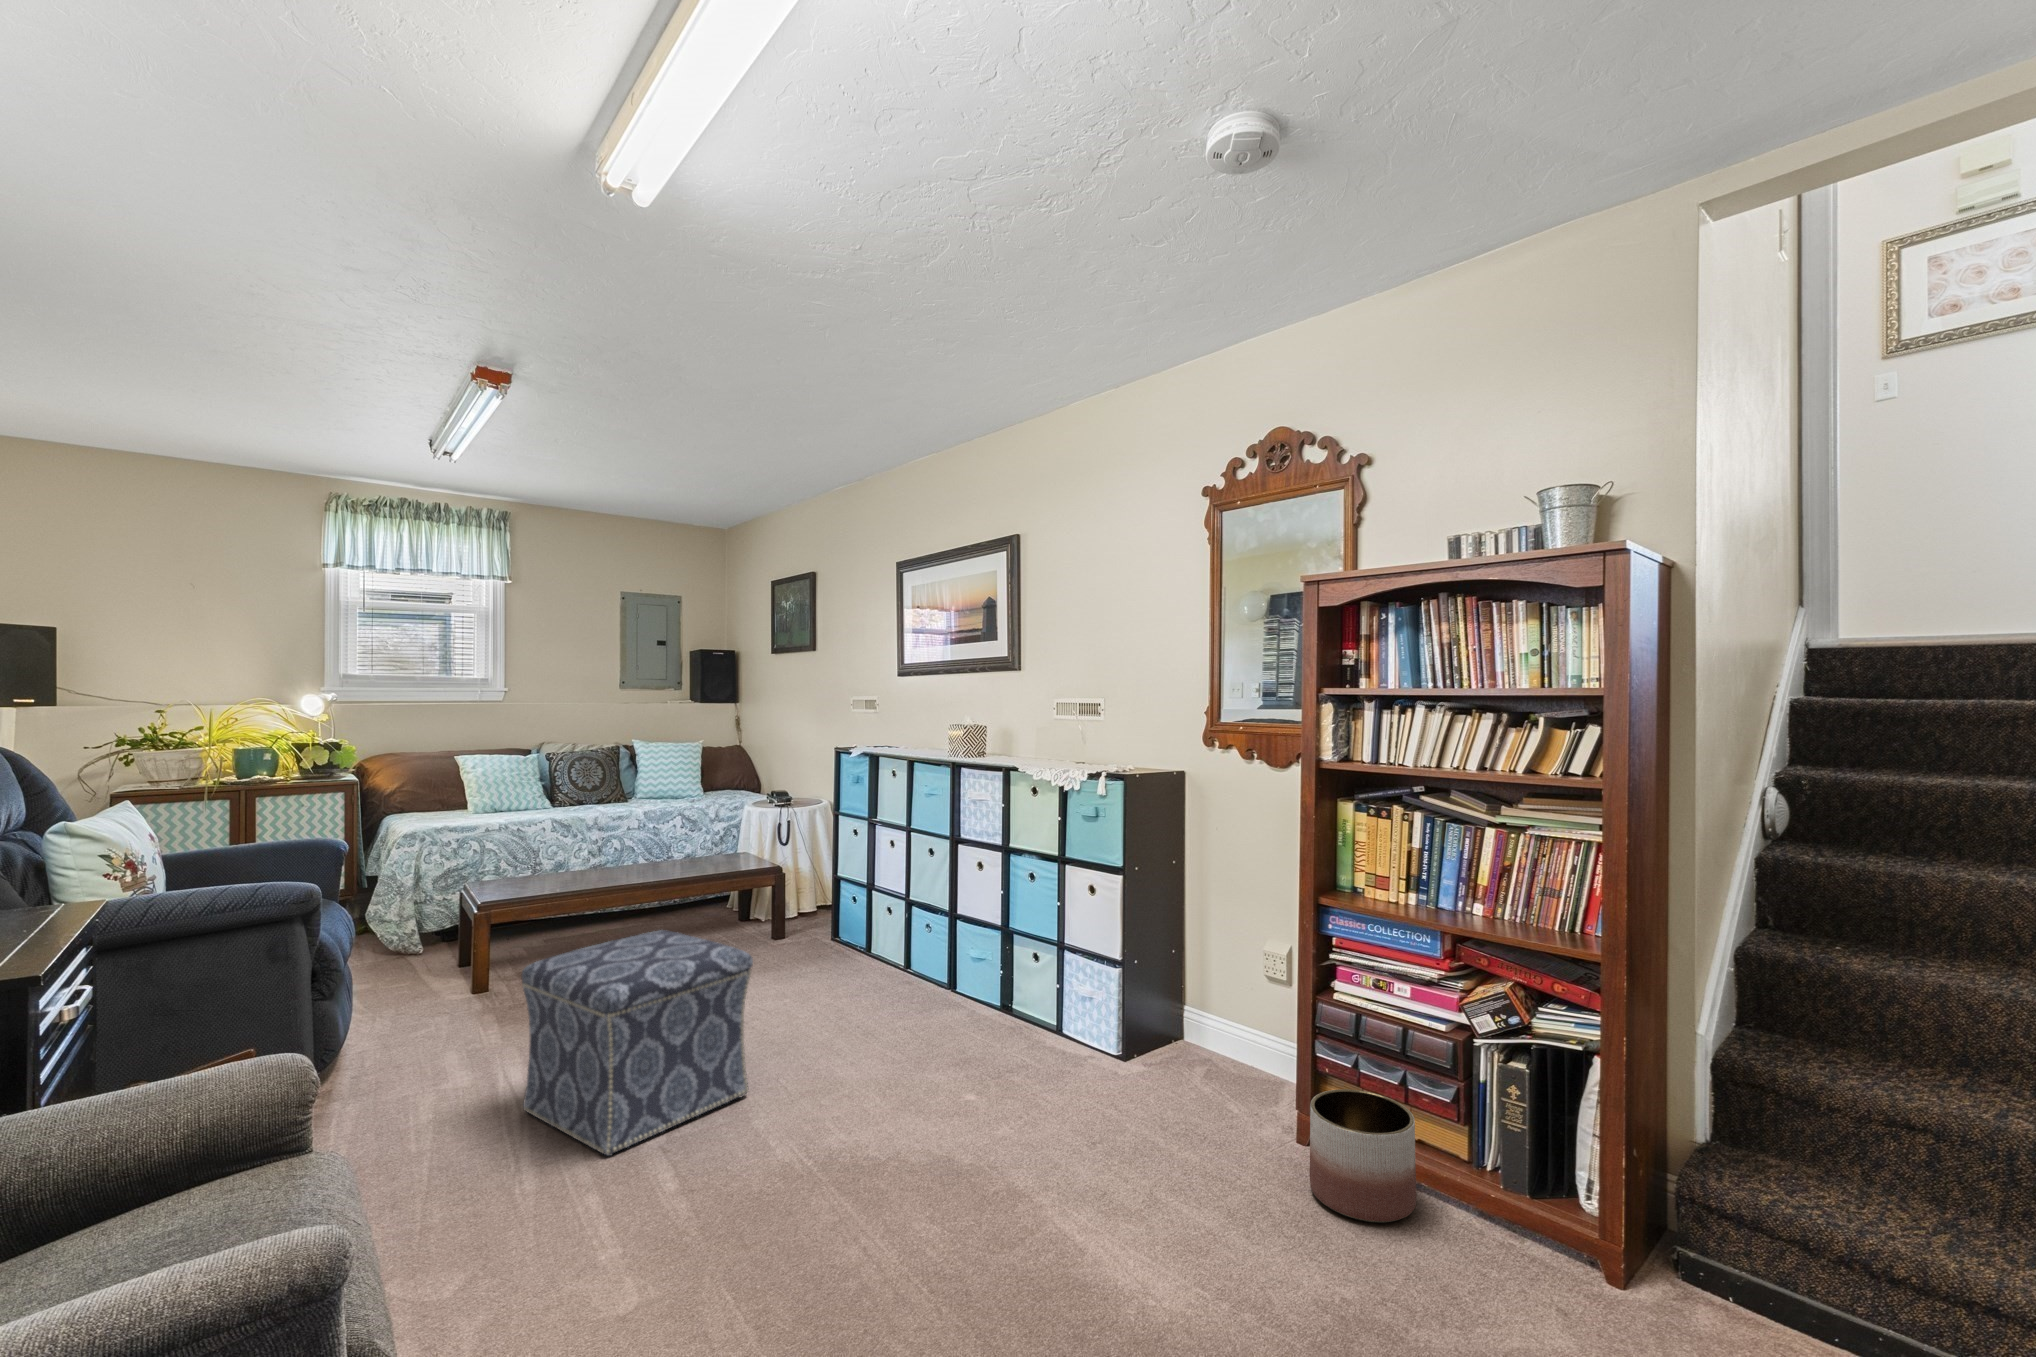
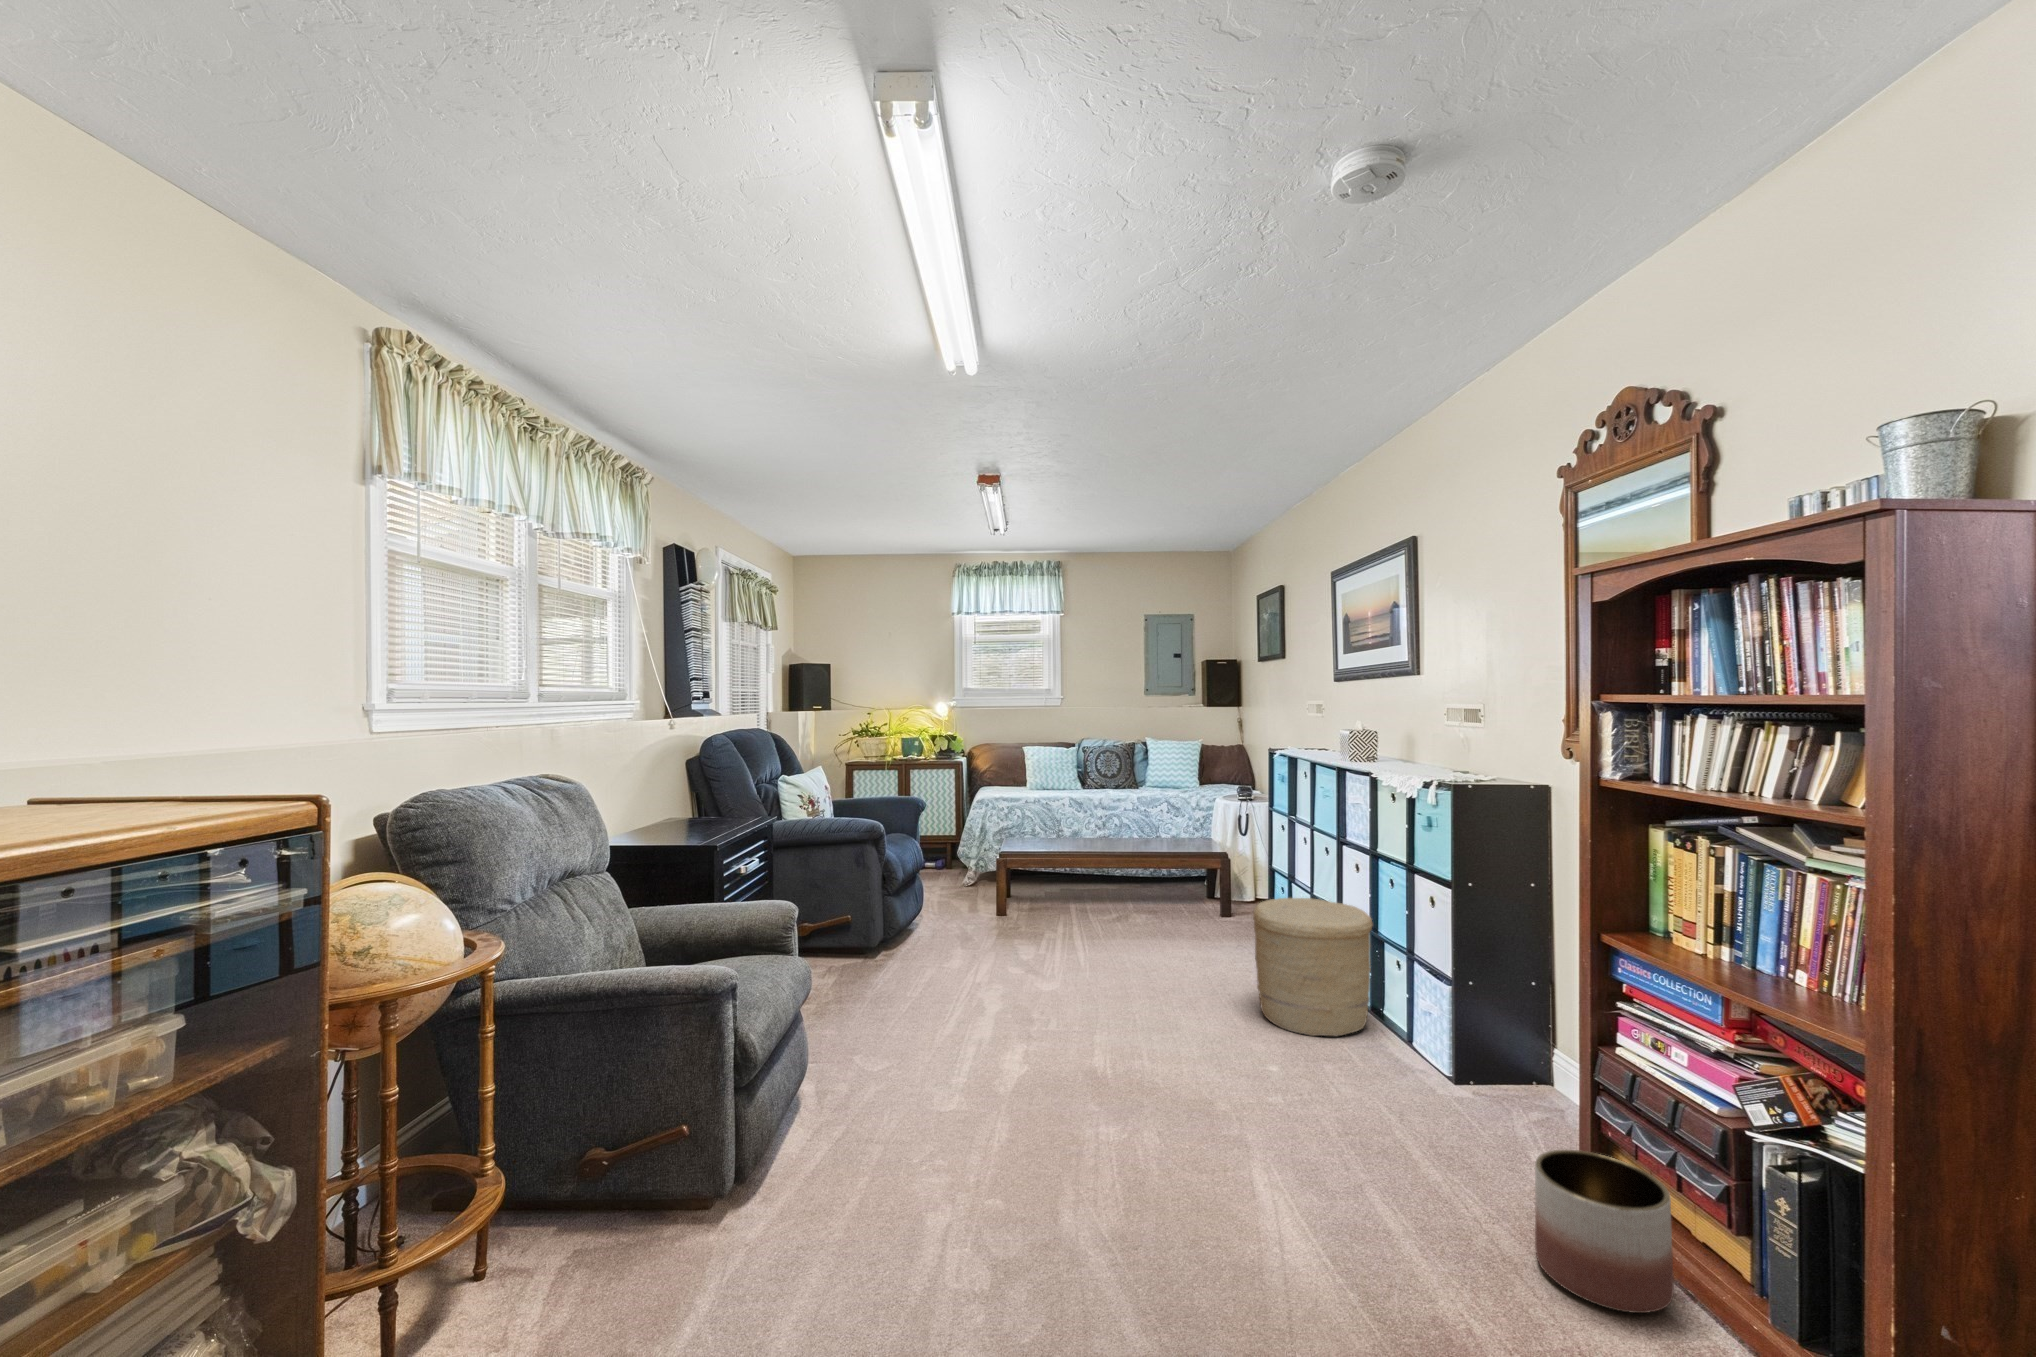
woven basket: none [898,903,1018,1050] -> present [1253,898,1373,1036]
ottoman: present [521,930,753,1156] -> none [962,880,1104,1027]

